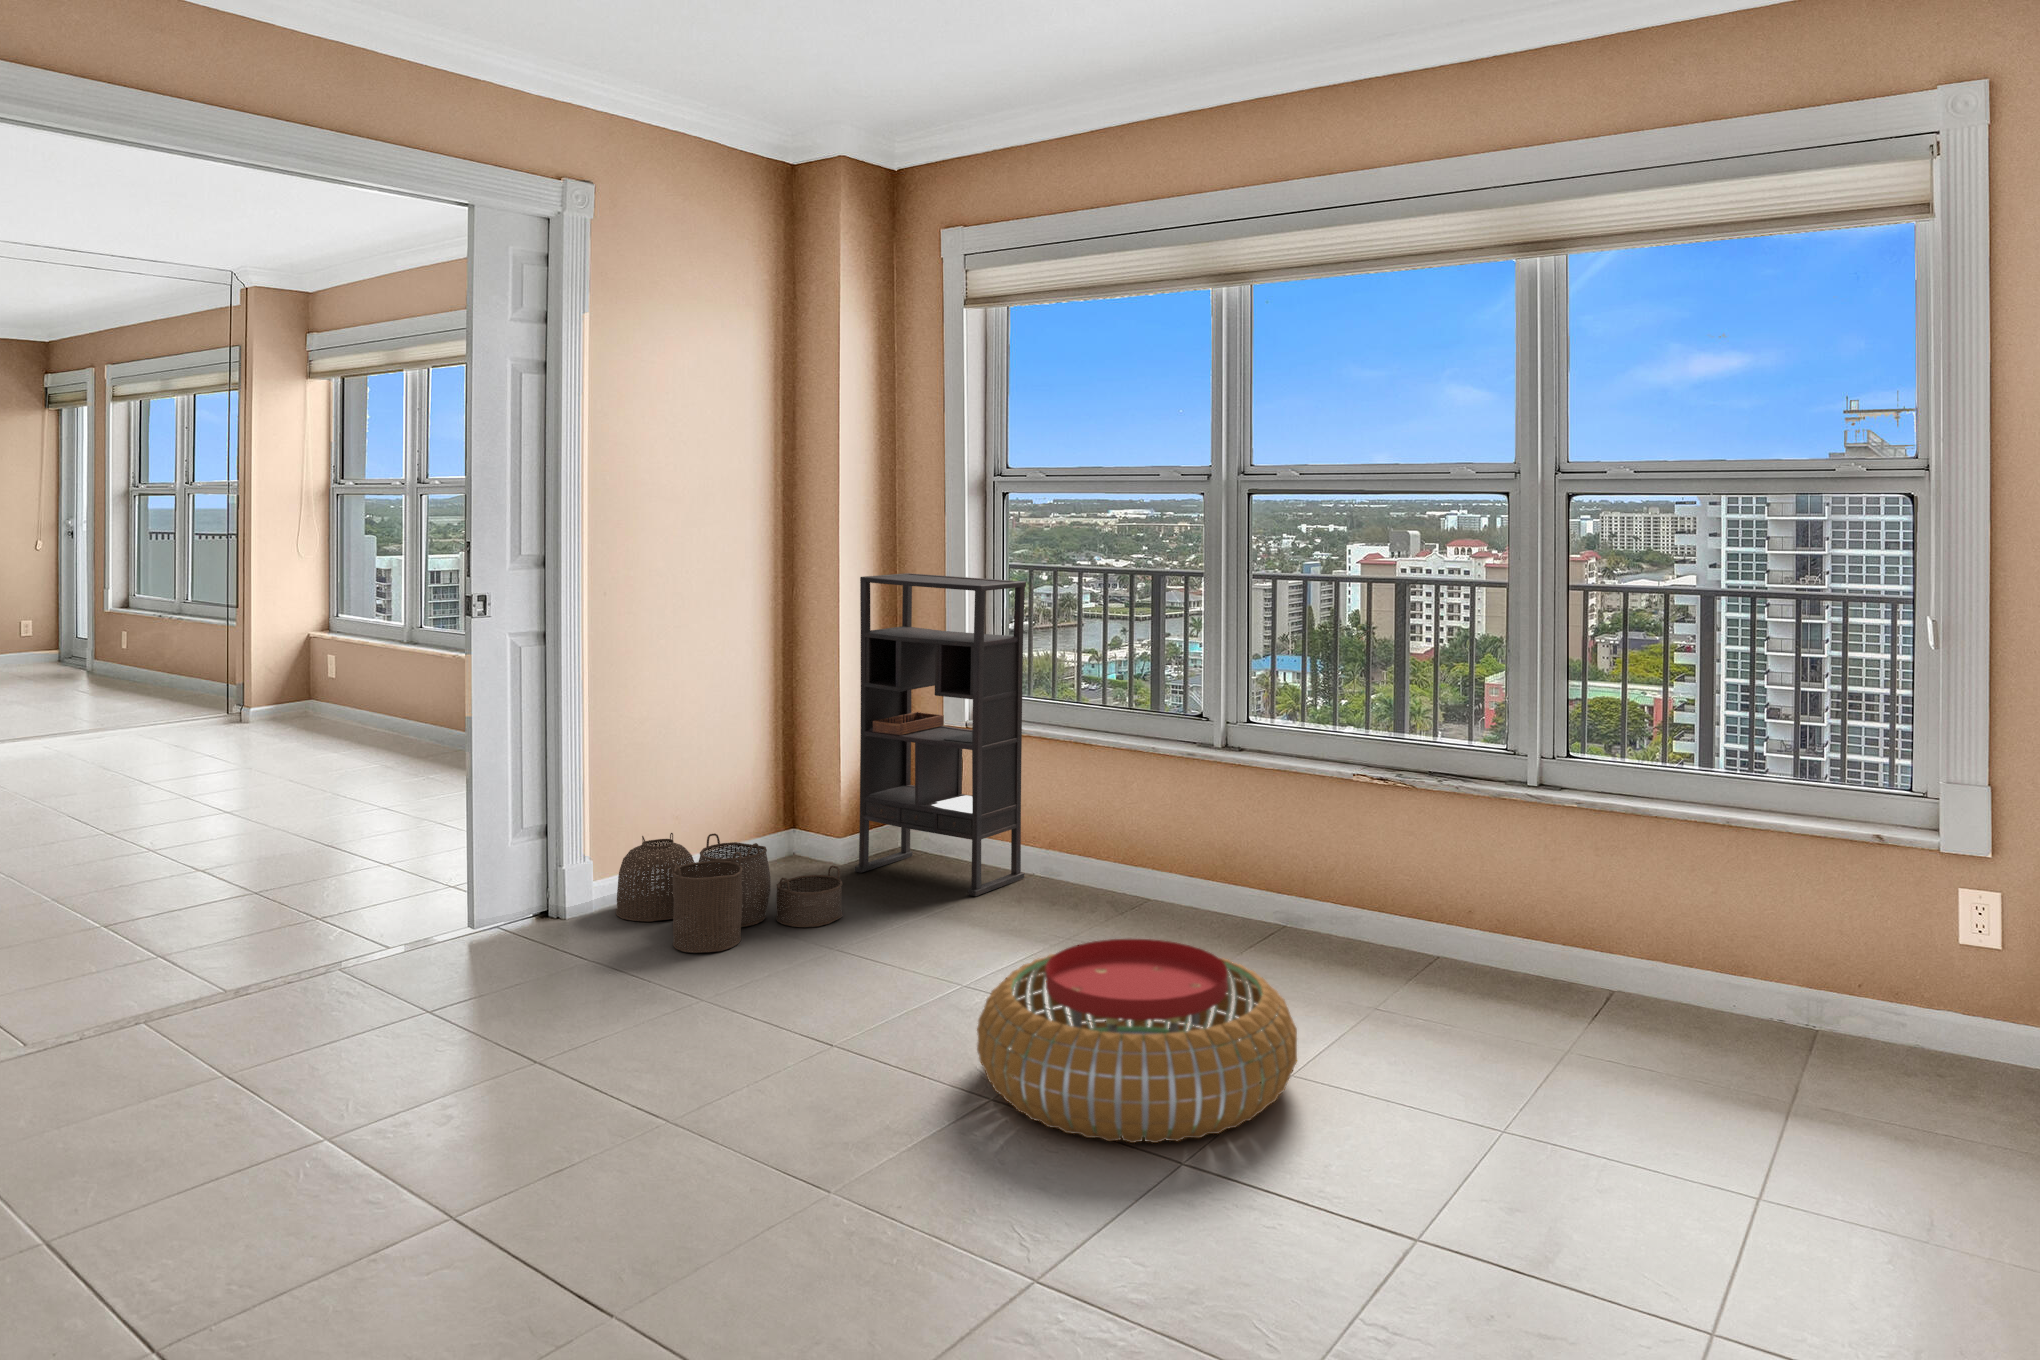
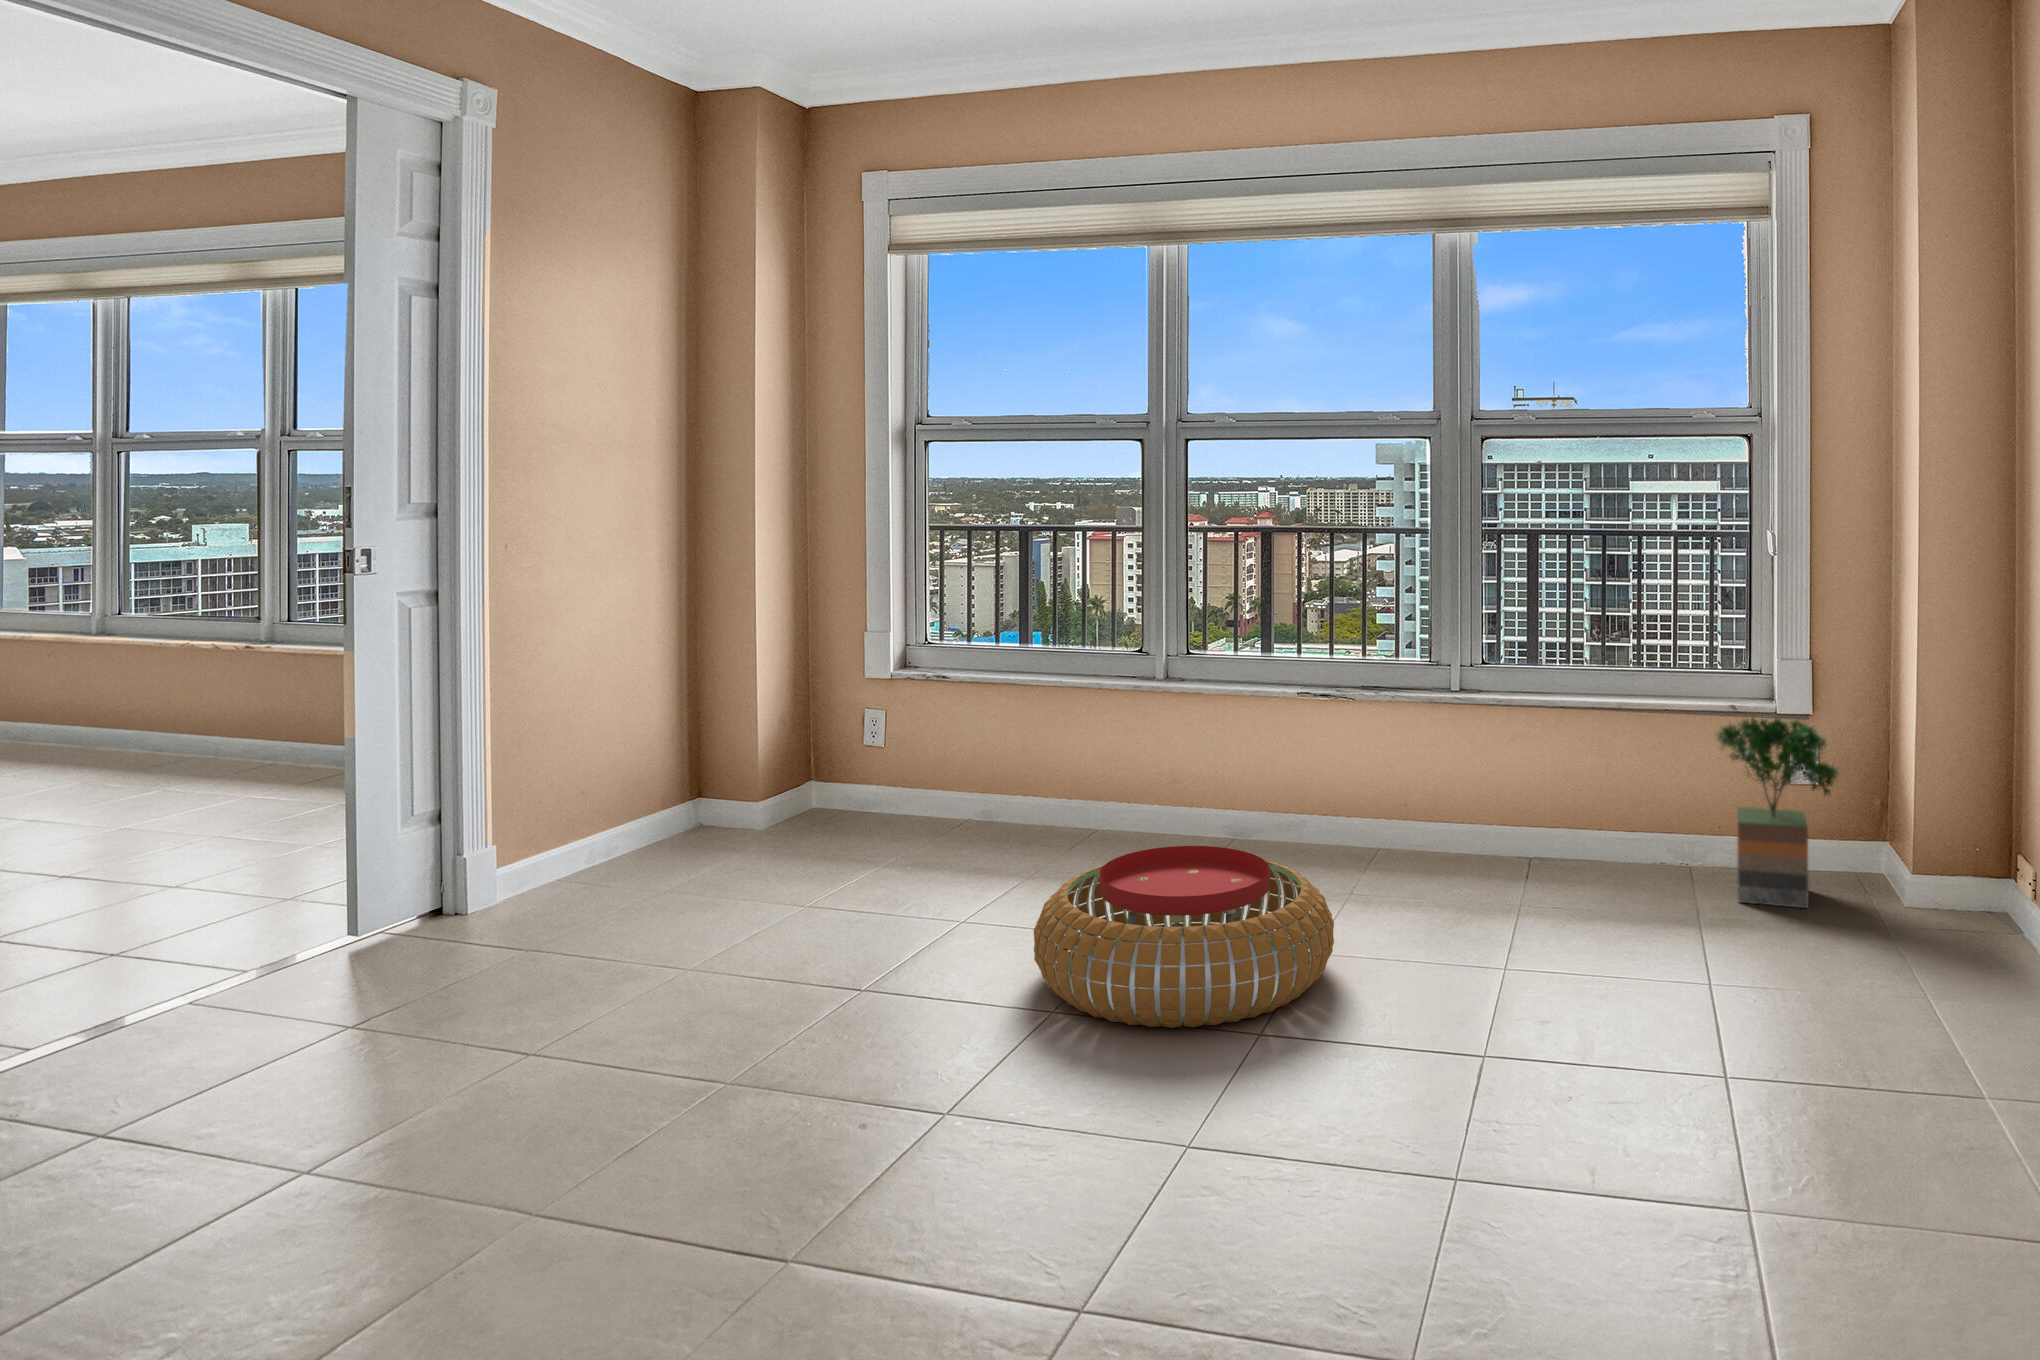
bookshelf: present [855,573,1026,896] -> none [779,525,964,842]
woven basket: present [616,833,842,953] -> none [523,802,795,927]
potted tree: none [1838,855,2021,1118] -> present [1714,717,1839,908]

